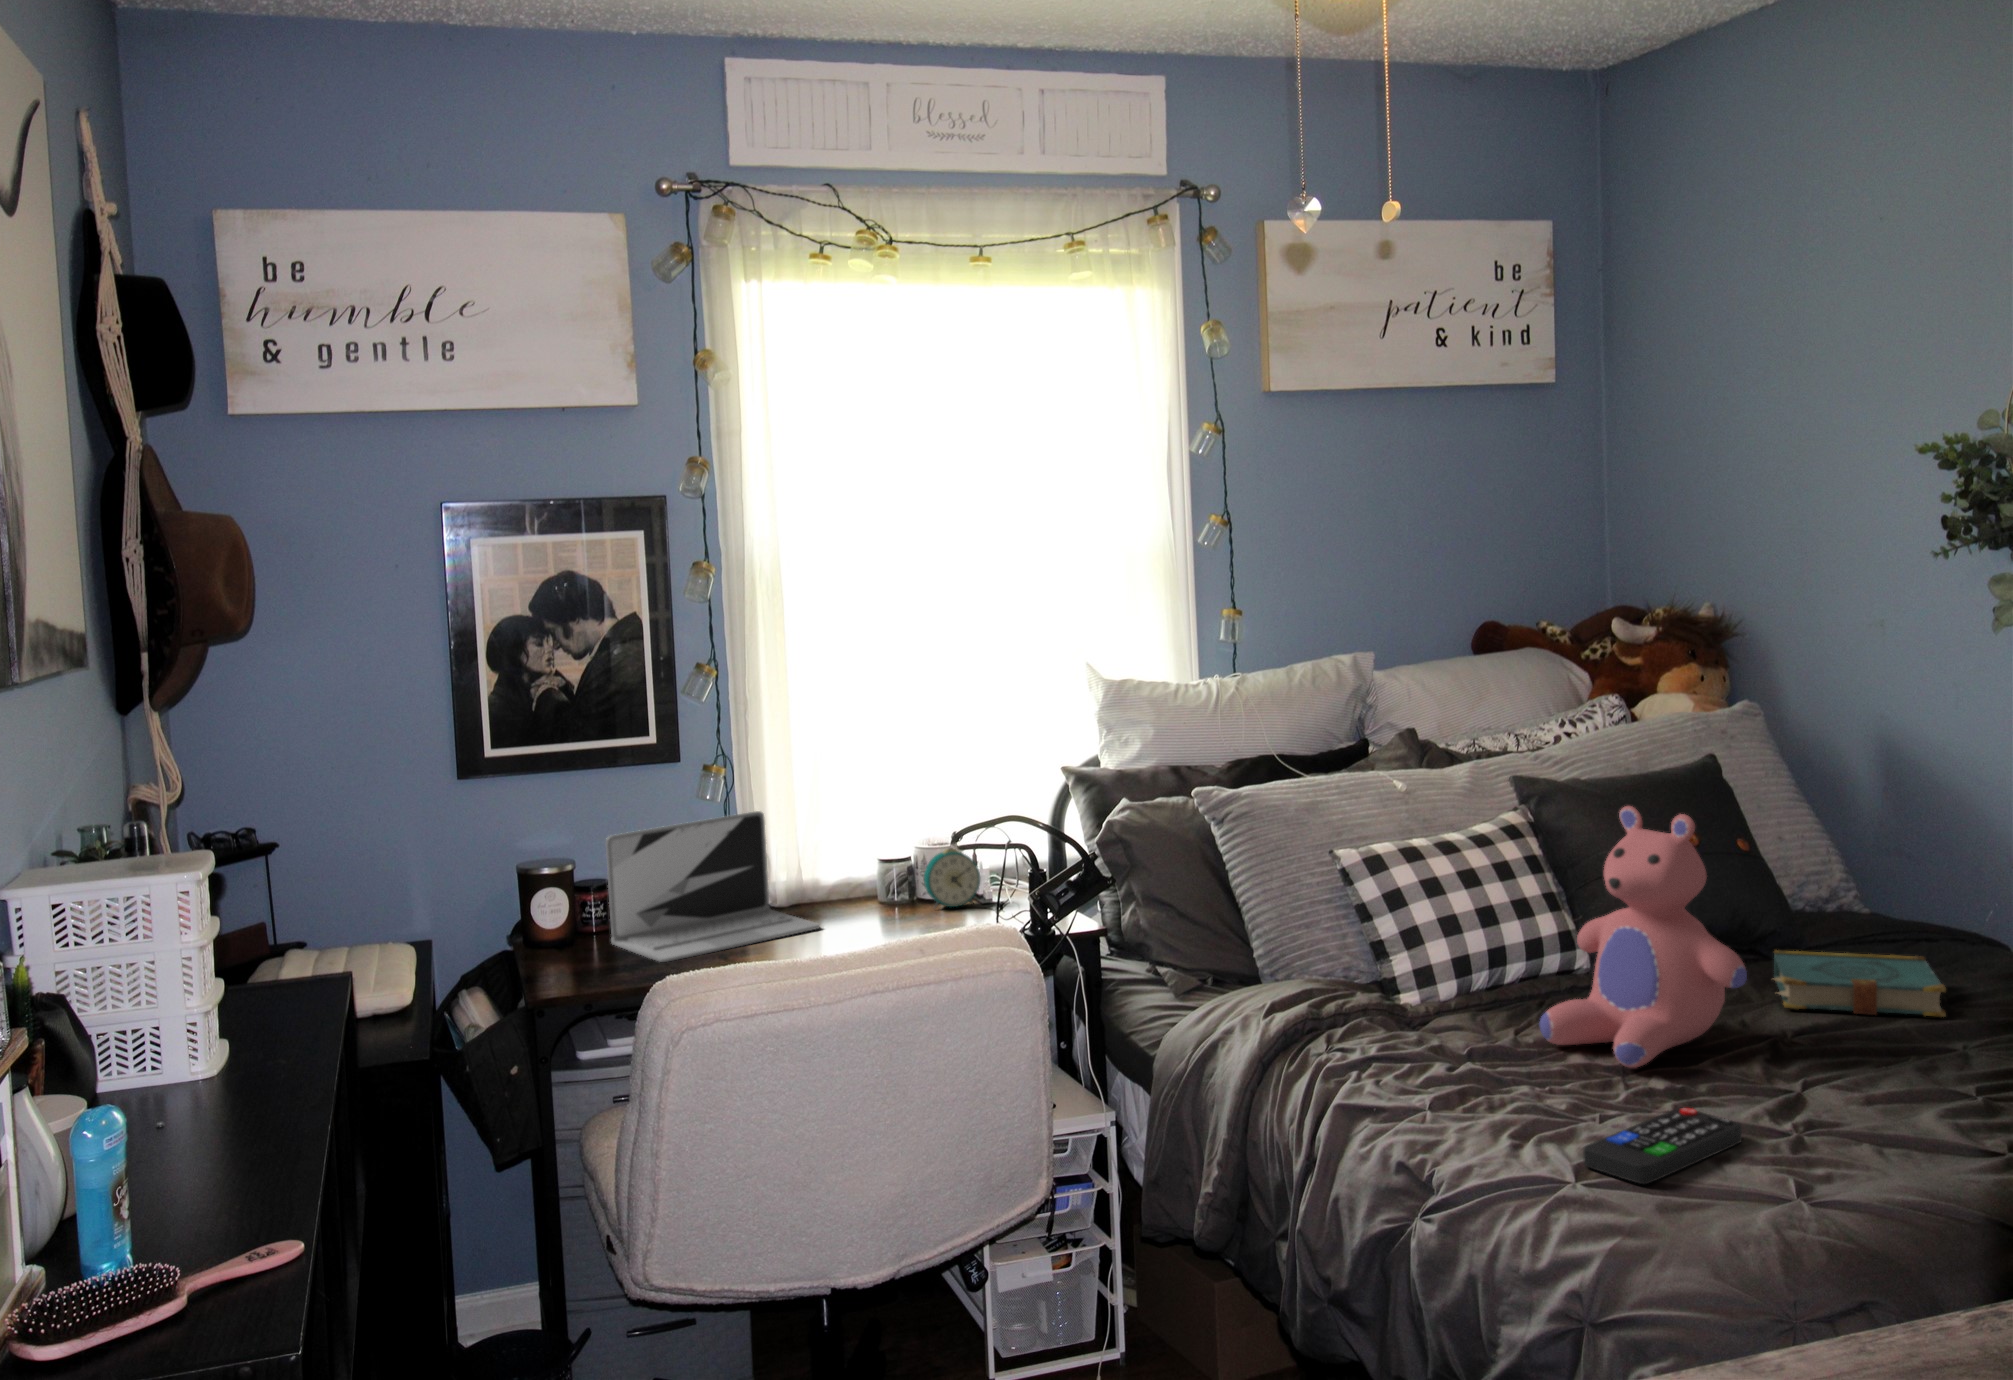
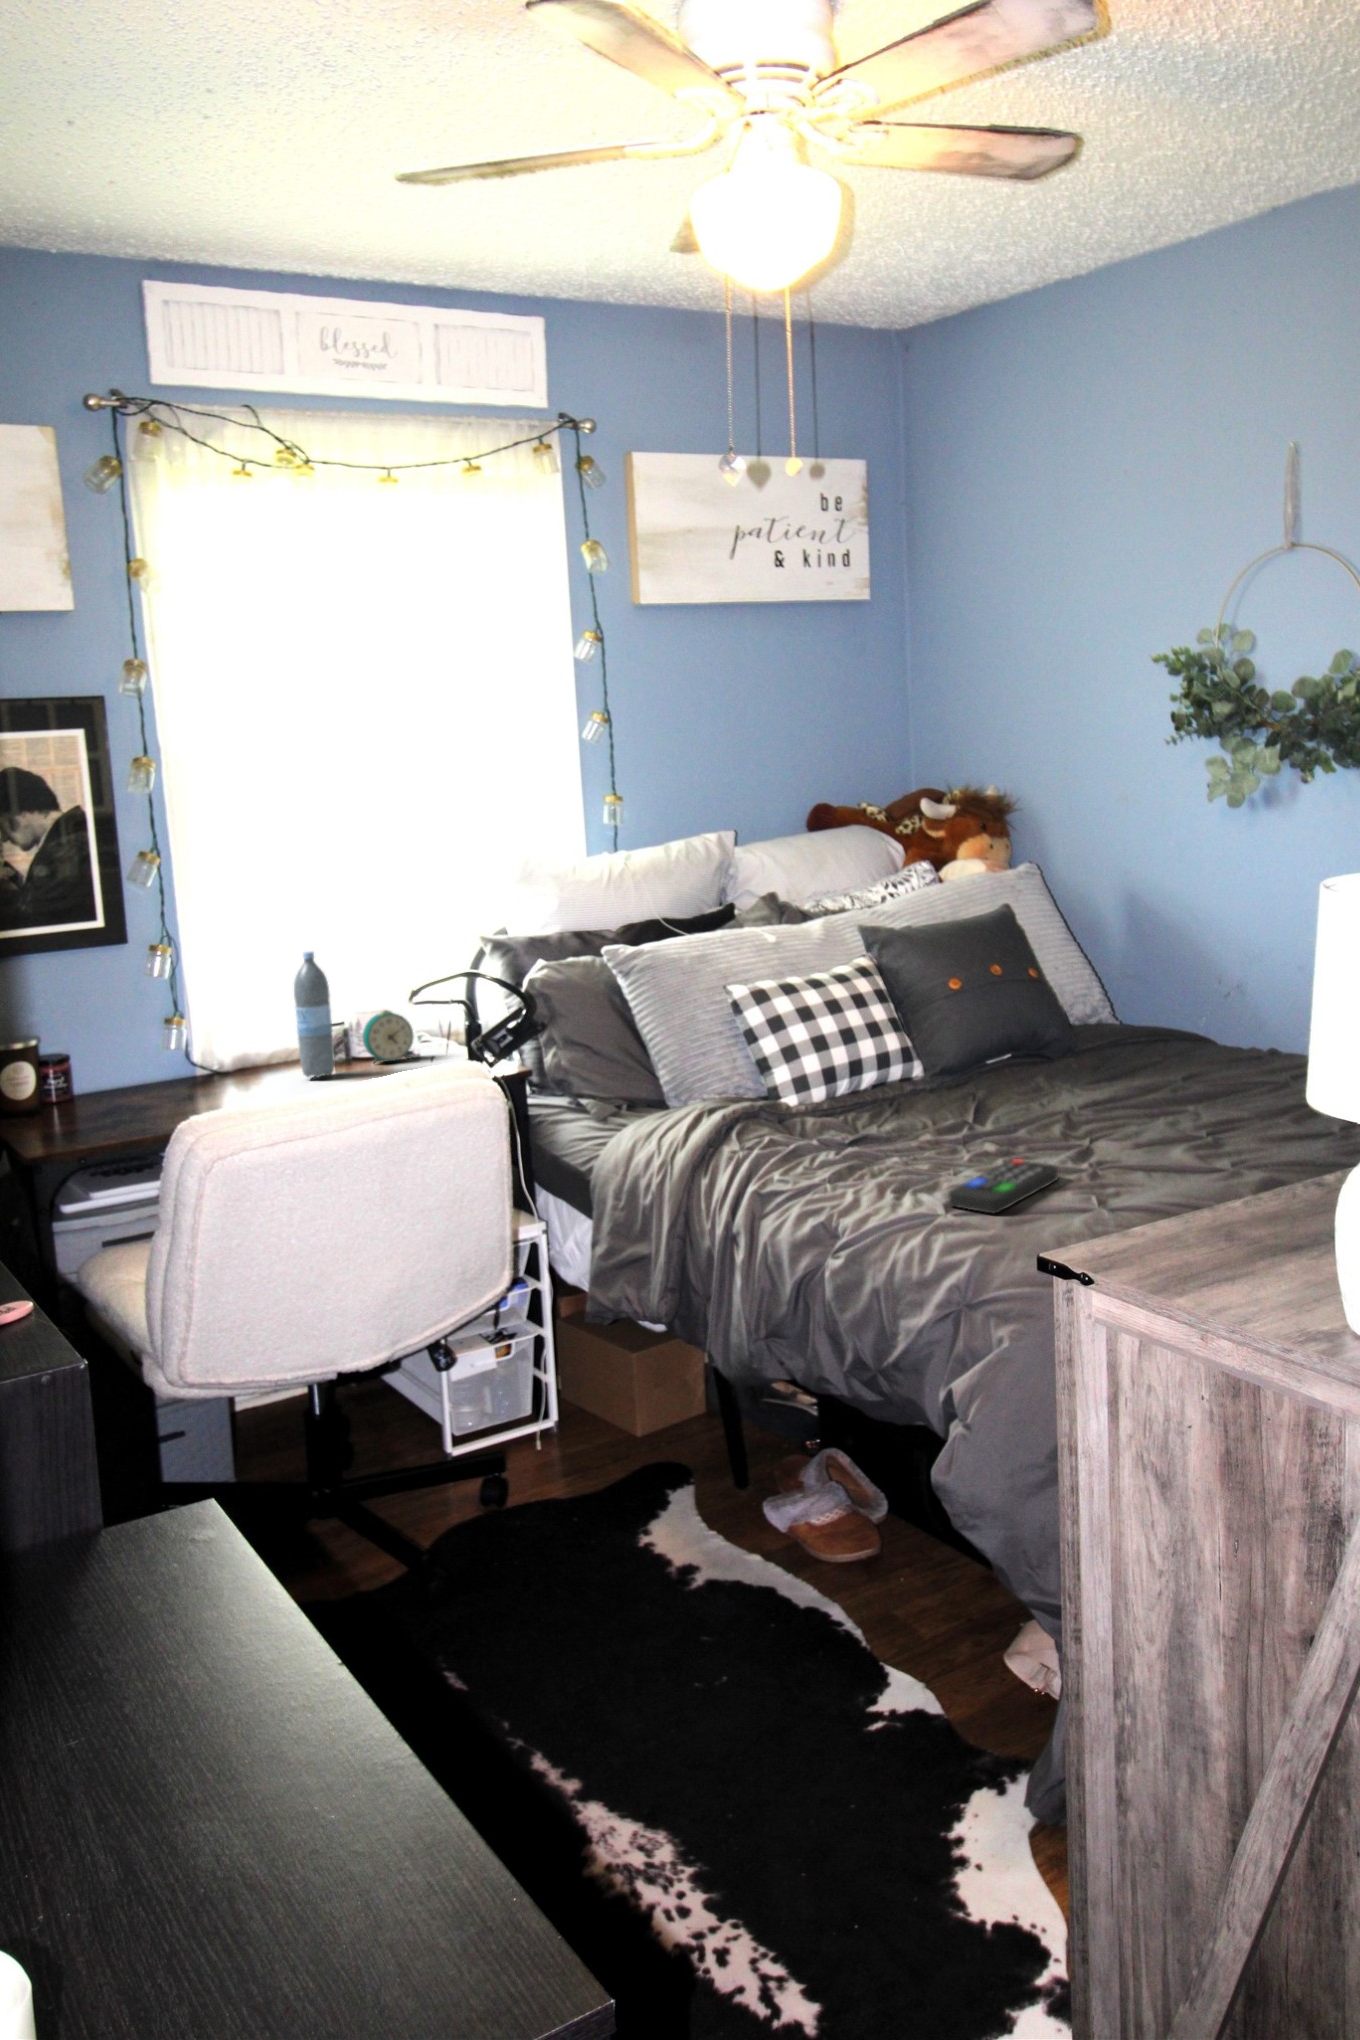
water bottle: none [847,780,889,925] -> present [294,951,334,1077]
teddy bear: present [1540,806,1747,1068] -> none [897,936,1050,1138]
laptop: present [606,811,820,962] -> none [66,985,274,1121]
book: present [1773,950,1946,1017] -> none [1059,1046,1183,1089]

